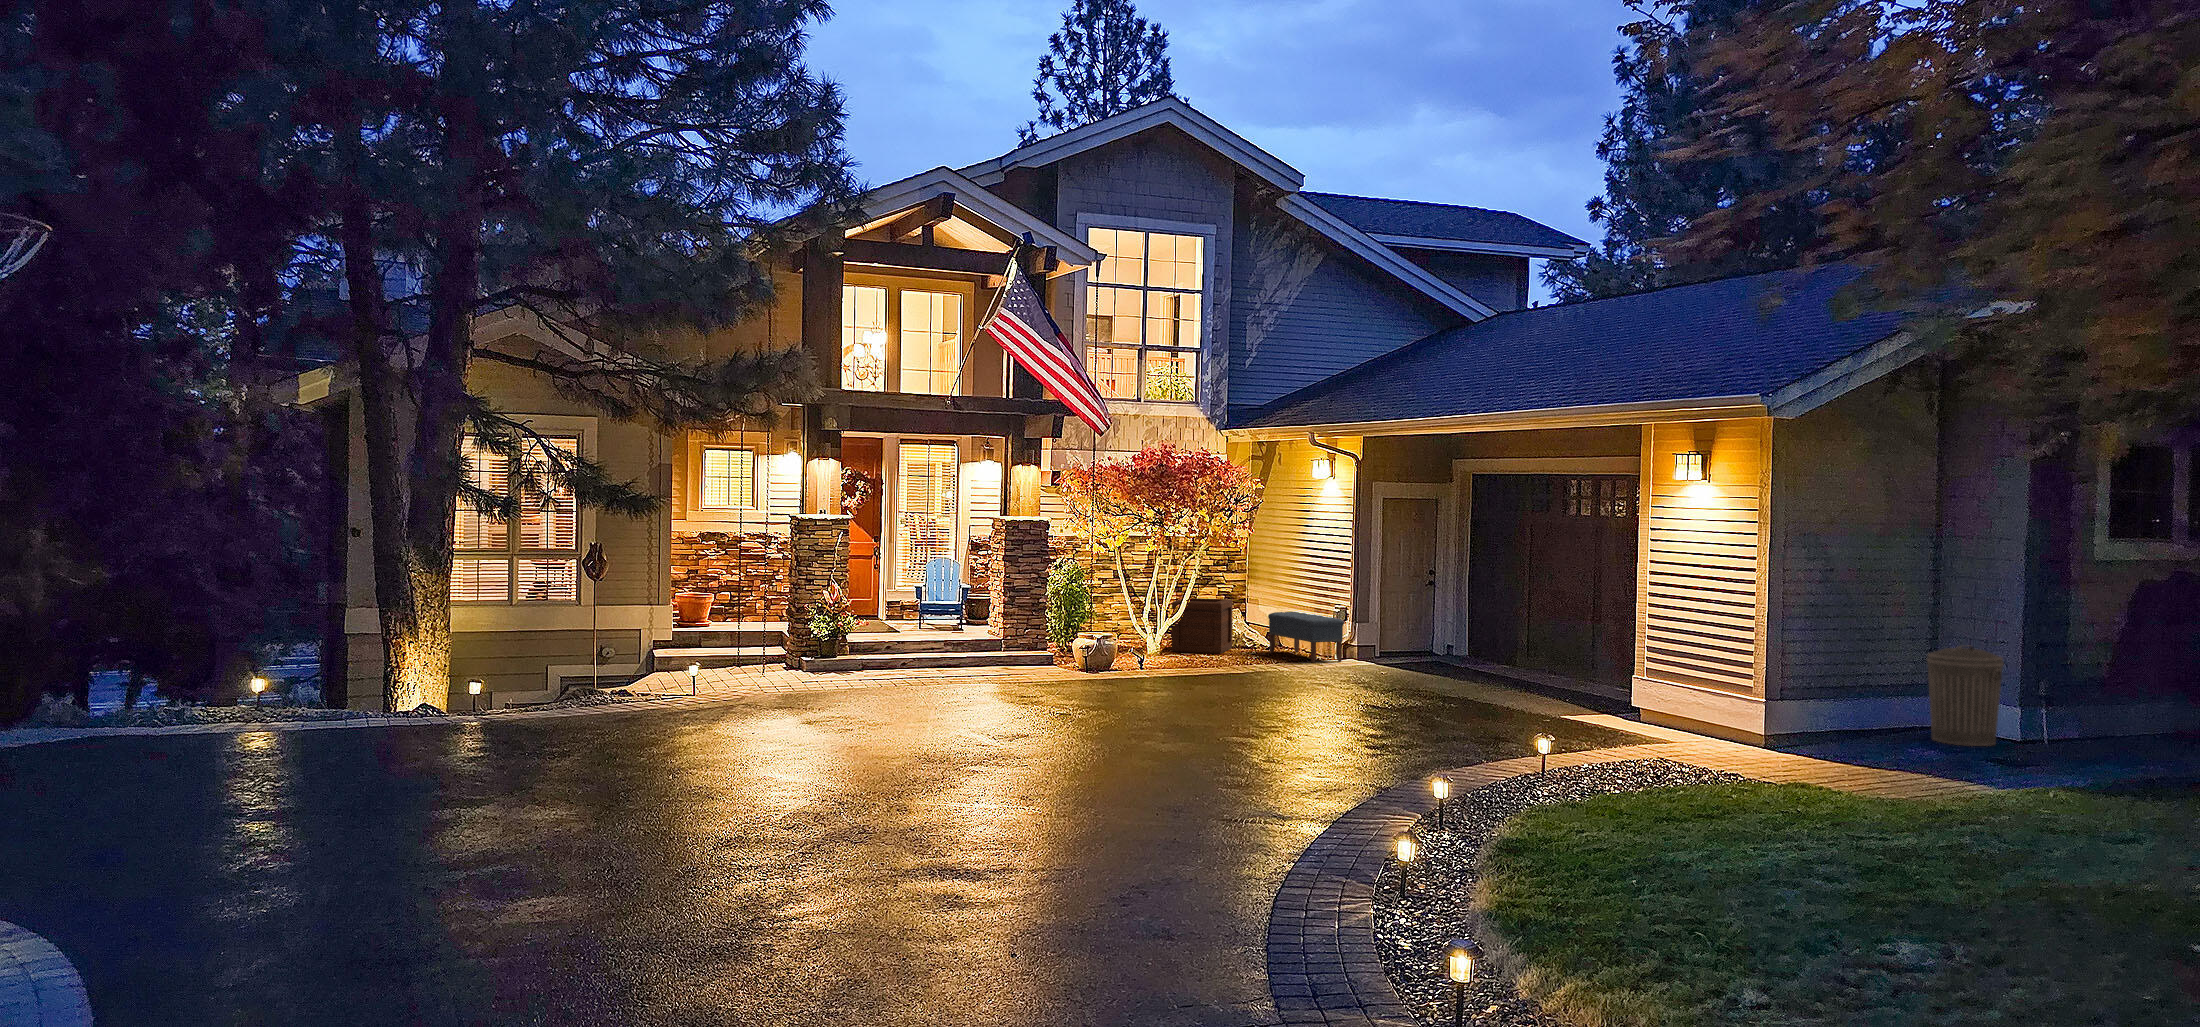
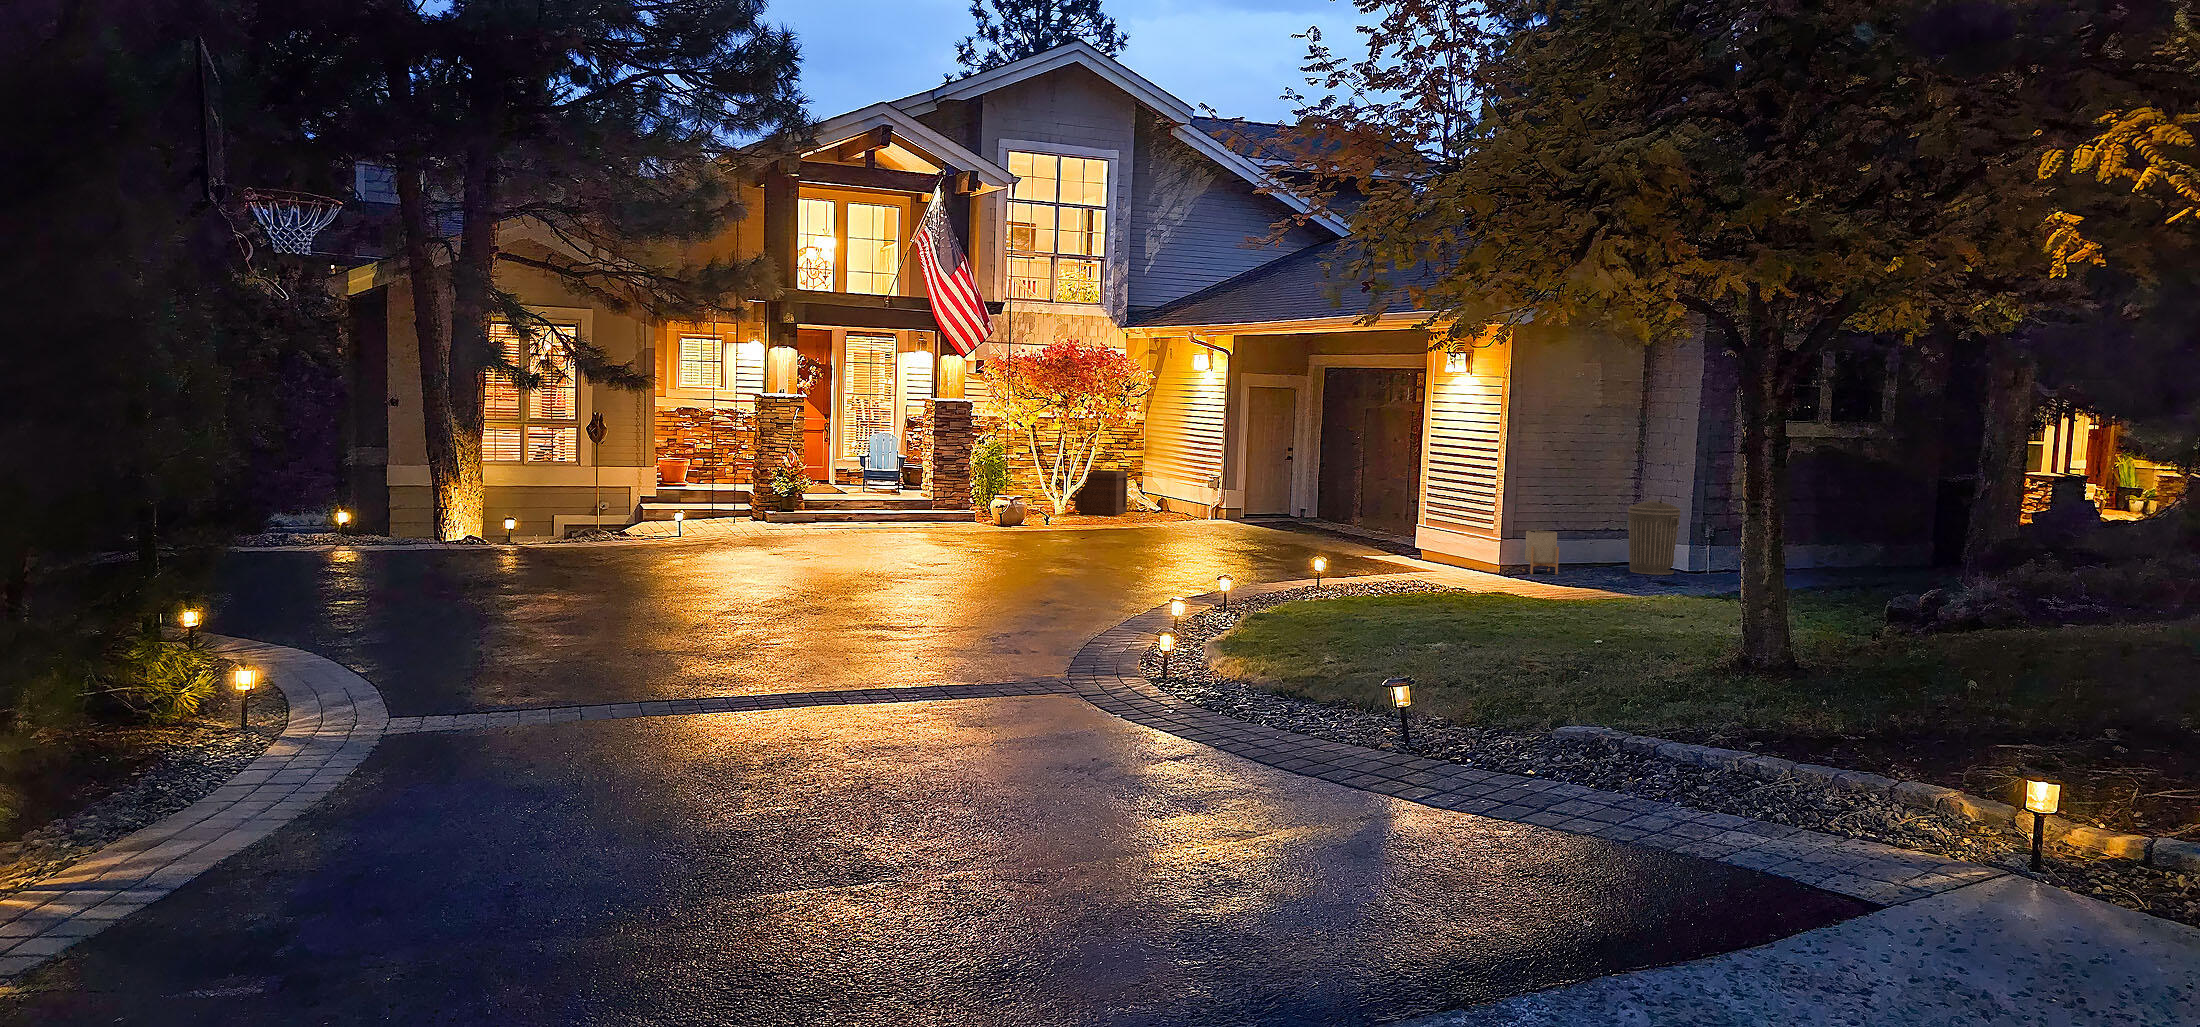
bench: present [1268,612,1344,663] -> none [1156,482,1216,522]
planter: none [1793,688,1847,748] -> present [1522,530,1559,574]

